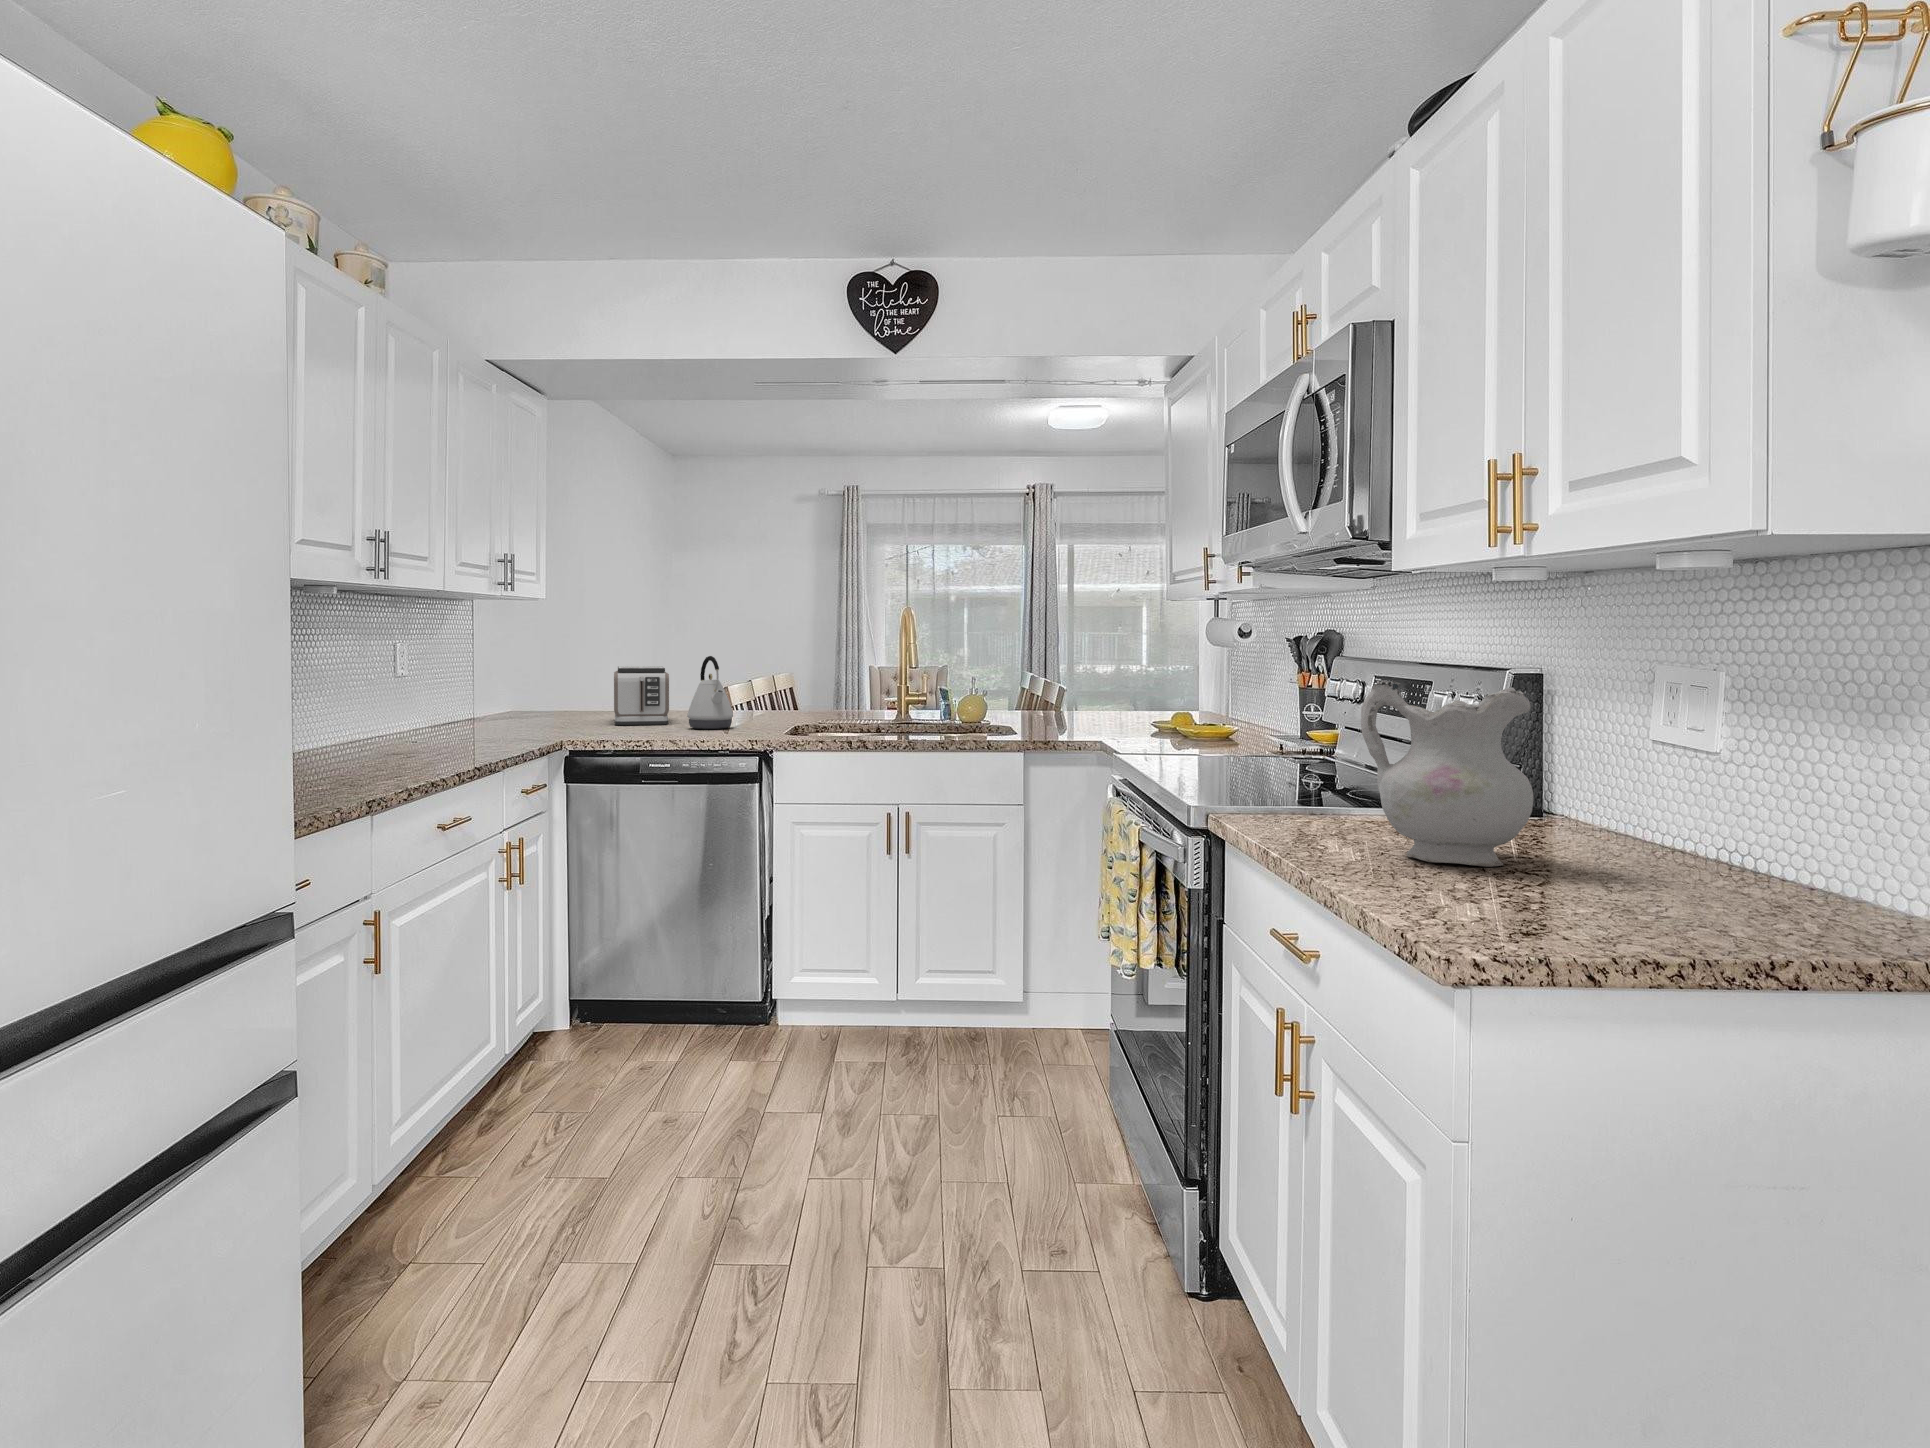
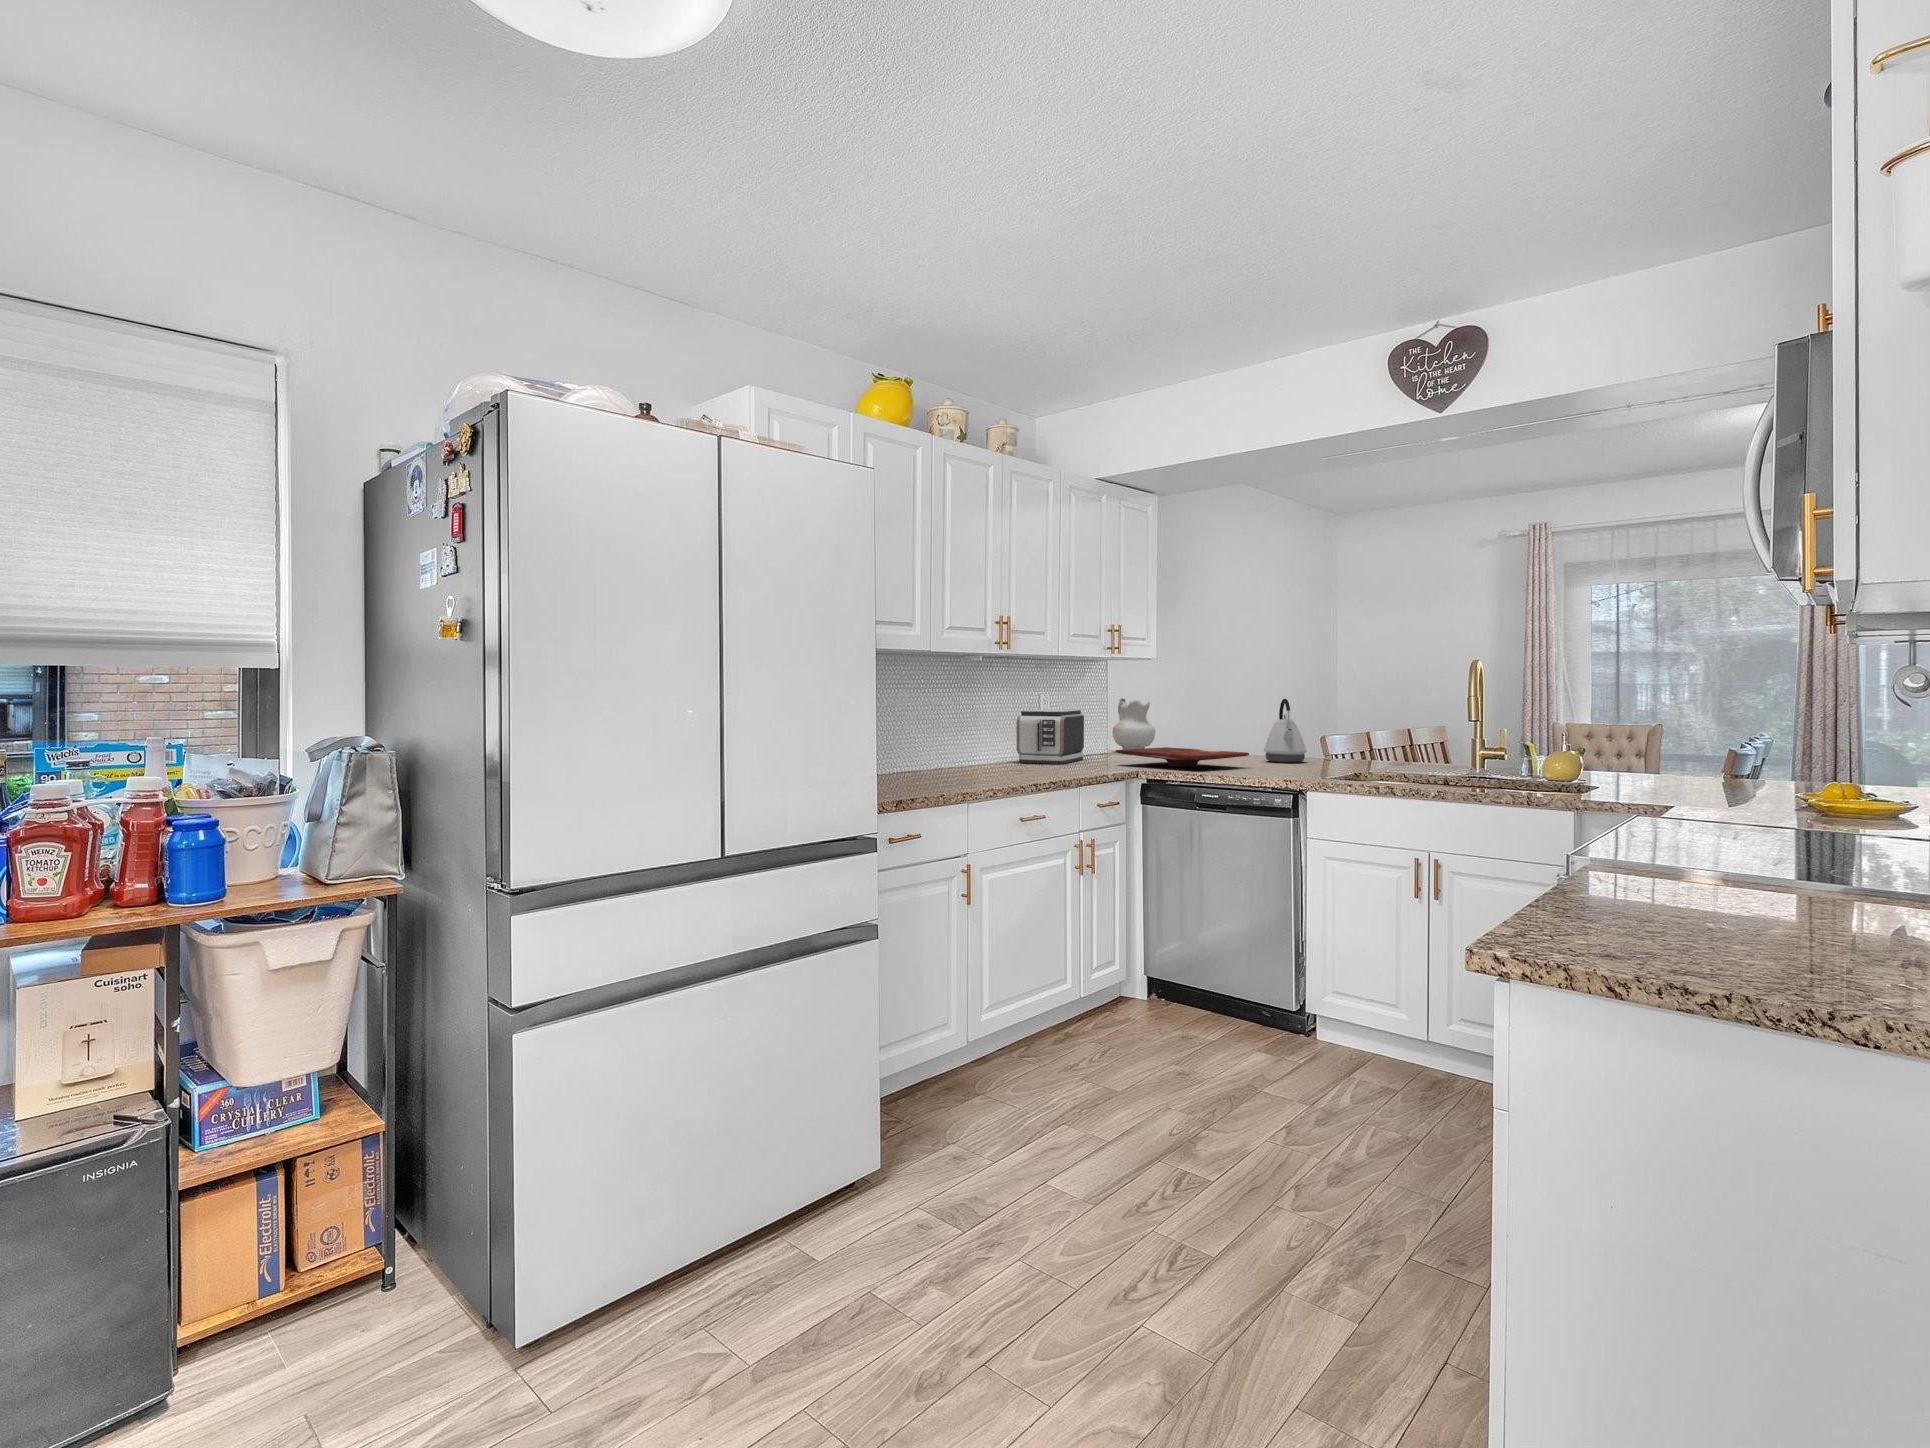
toaster: present [614,666,669,725] -> present [1017,710,1084,764]
ceramic pitcher: present [1361,680,1534,867] -> present [1113,698,1155,750]
cutting board: none [527,718,690,741] -> present [1116,747,1249,767]

